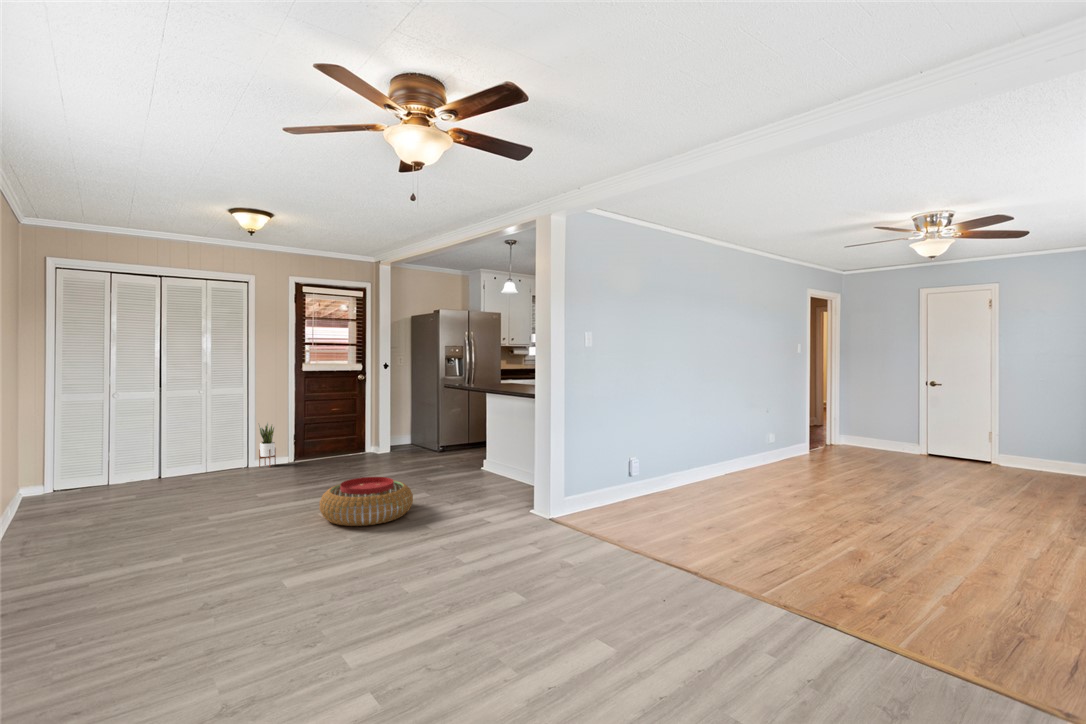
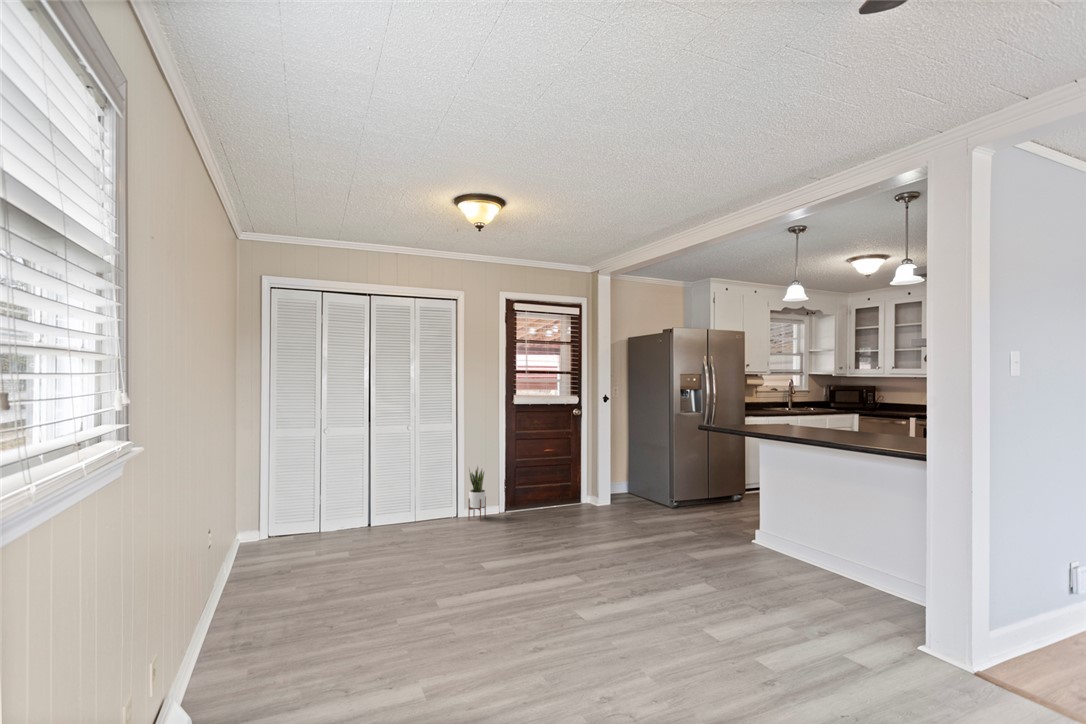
pouf: present [320,477,413,526] -> none [581,580,727,685]

